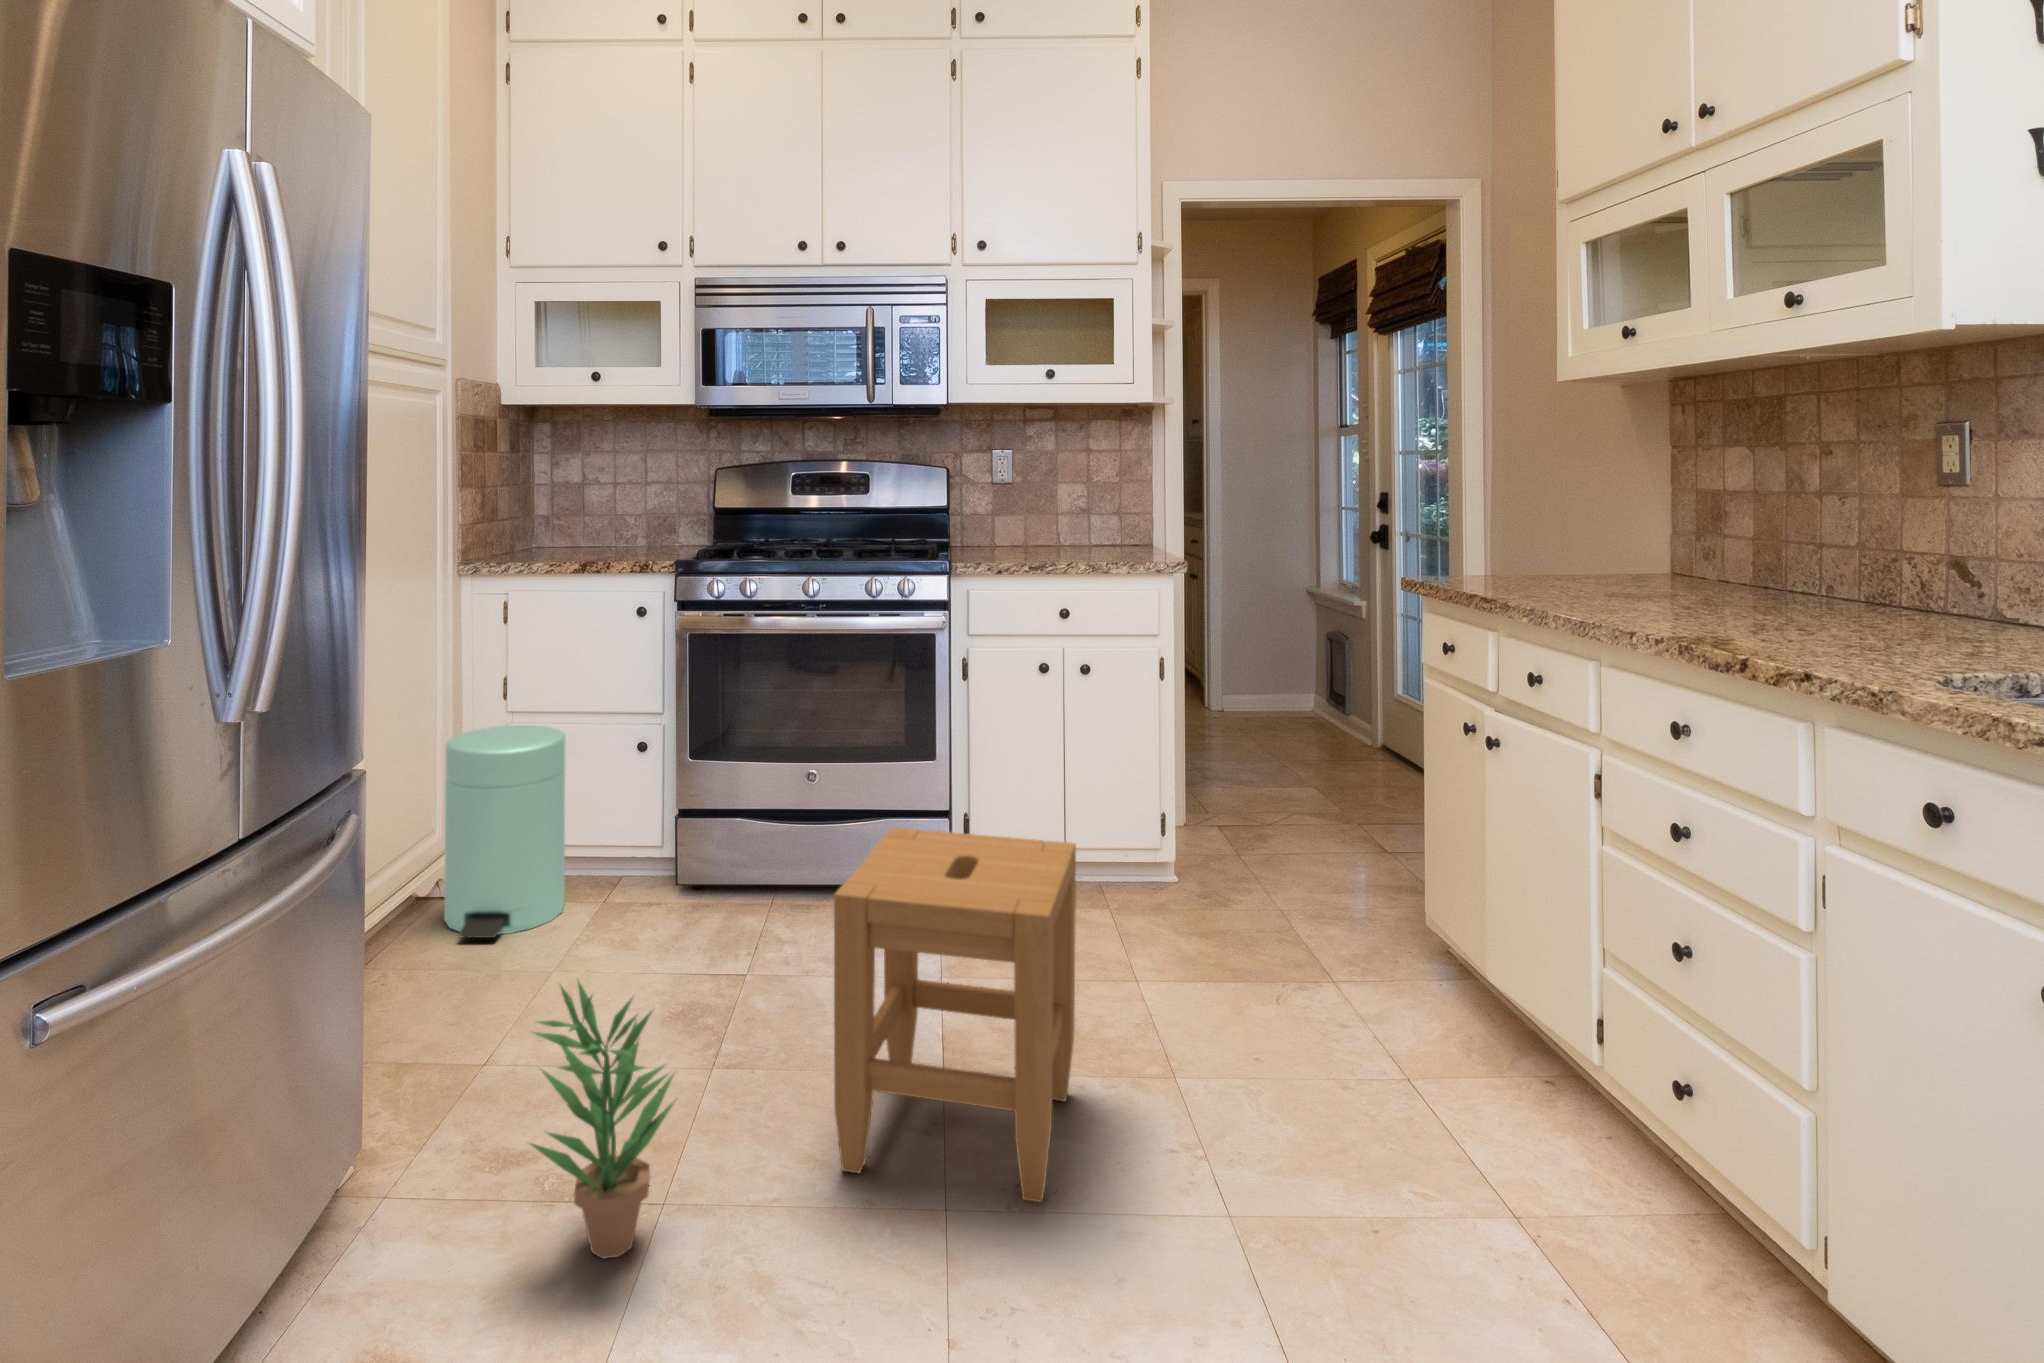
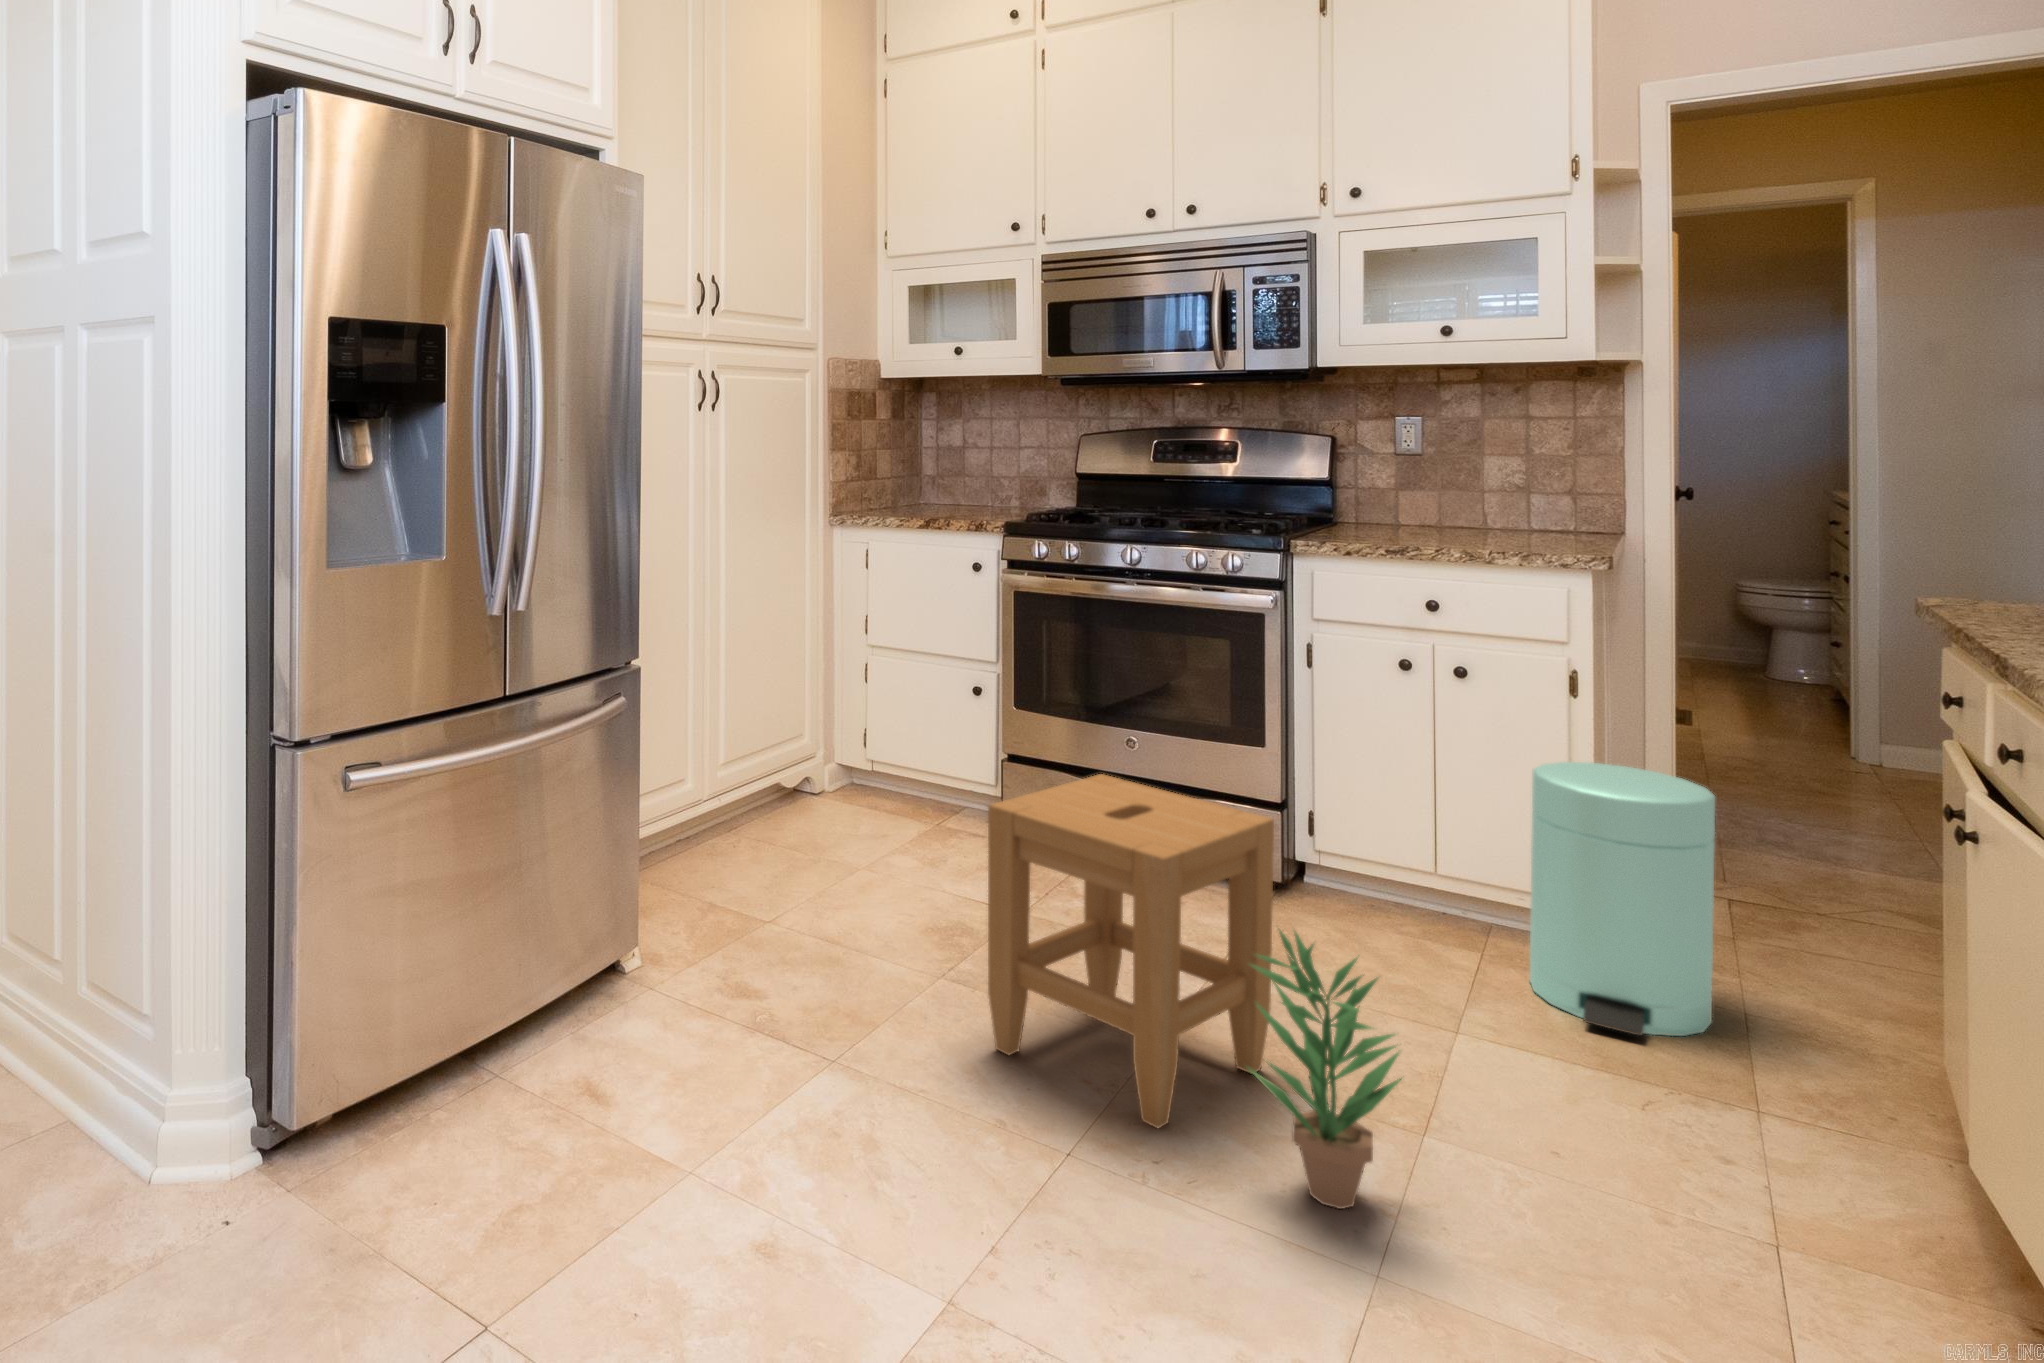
trash can: present [444,725,566,938] -> present [1529,762,1715,1036]
potted plant: present [529,982,675,1259] -> present [1246,930,1401,1209]

